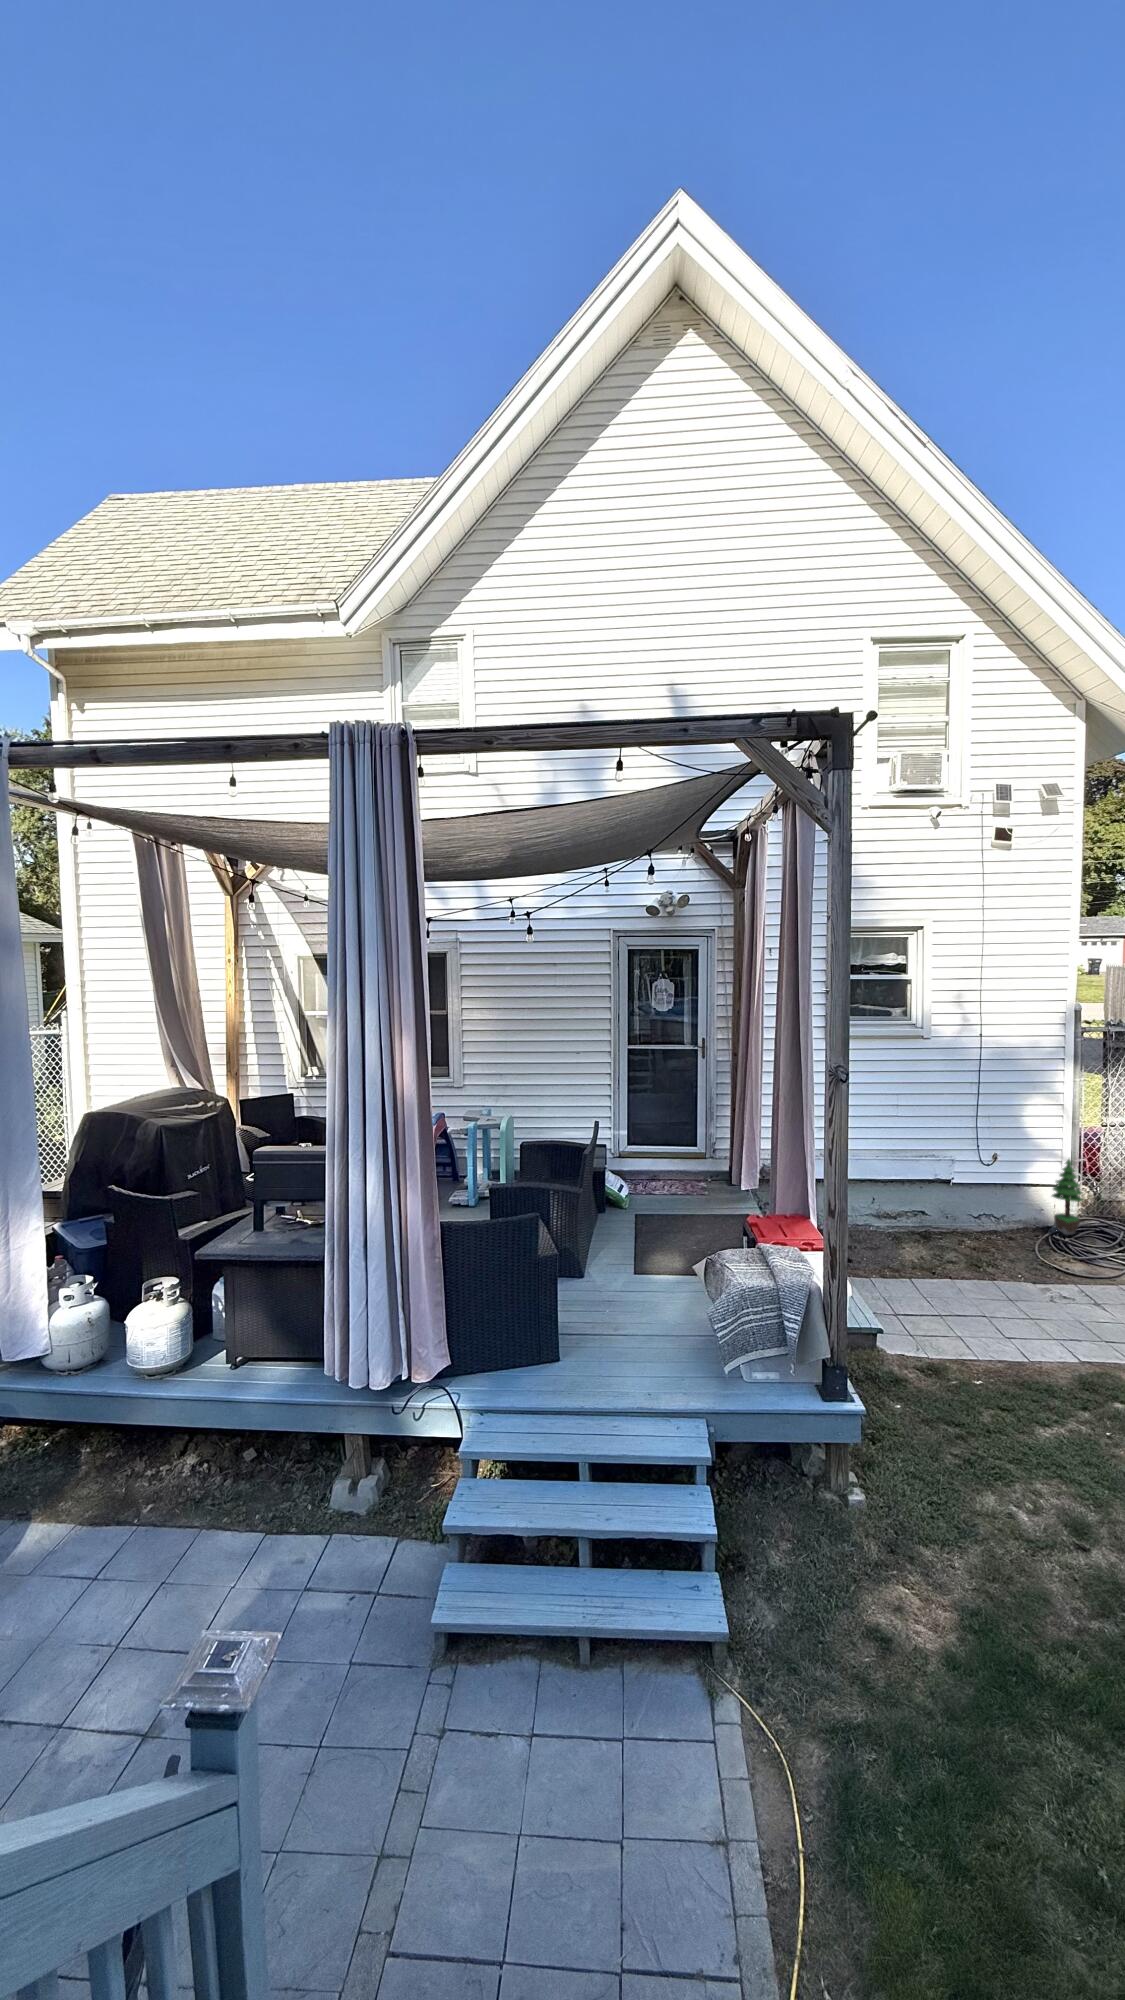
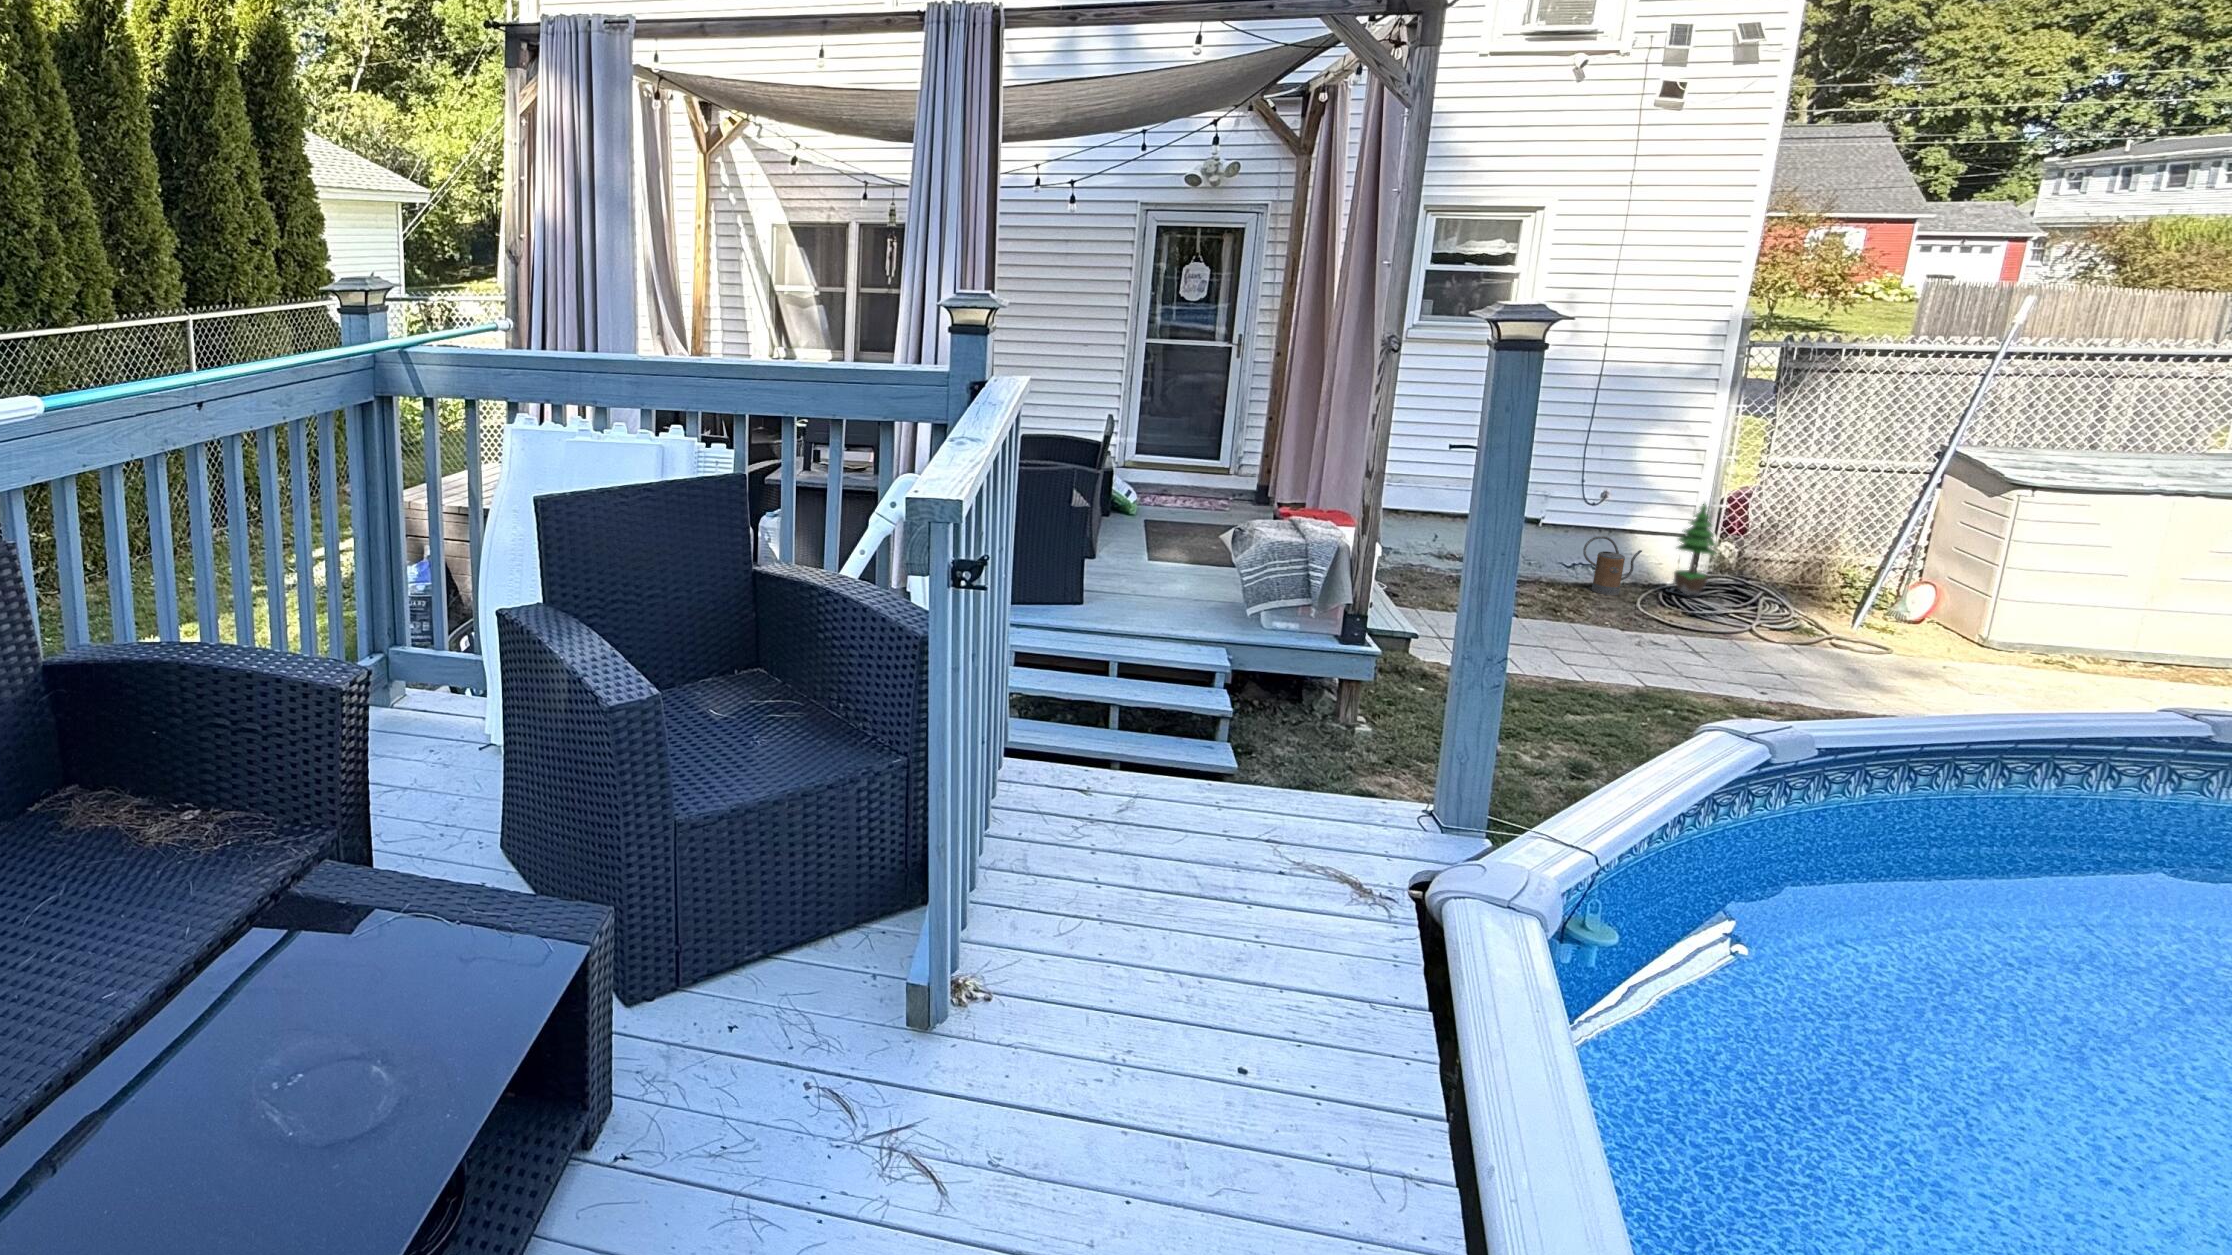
watering can: none [987,1192,1030,1241] -> present [1583,536,1642,595]

